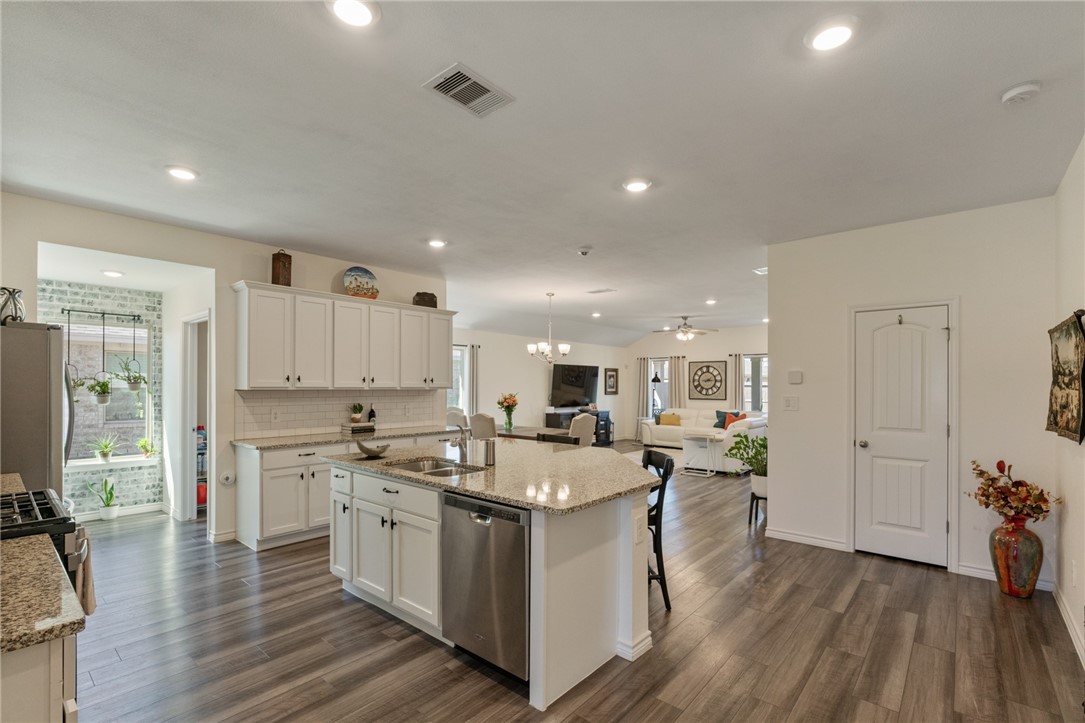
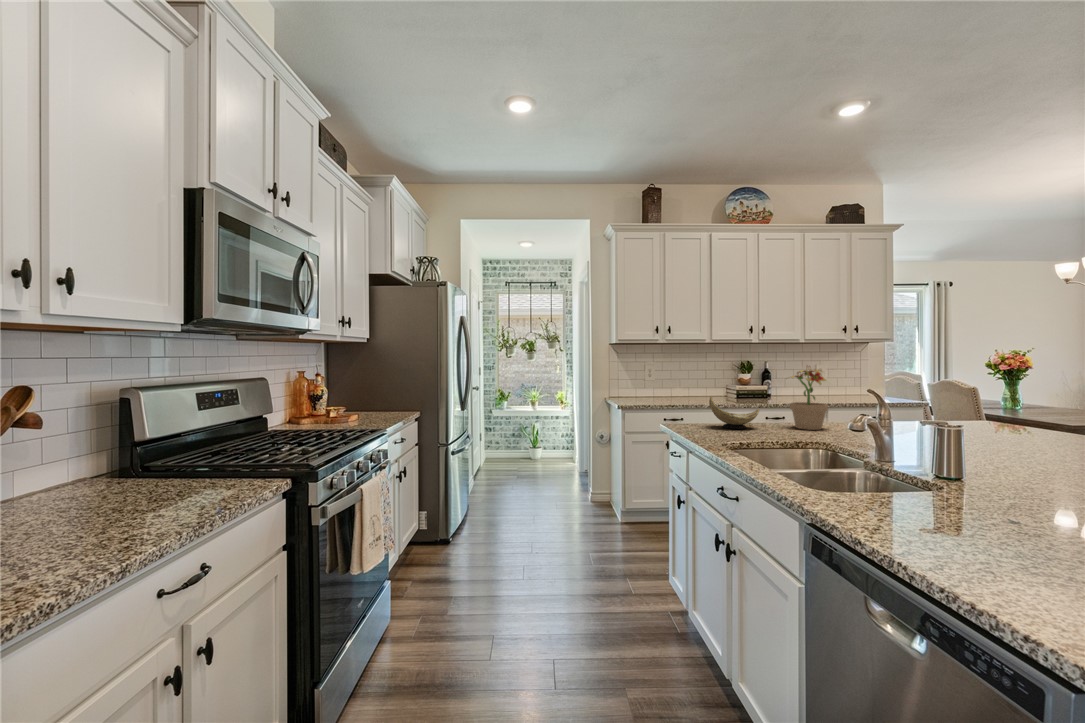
potted plant: none [404,413,428,454] -> present [790,370,828,430]

